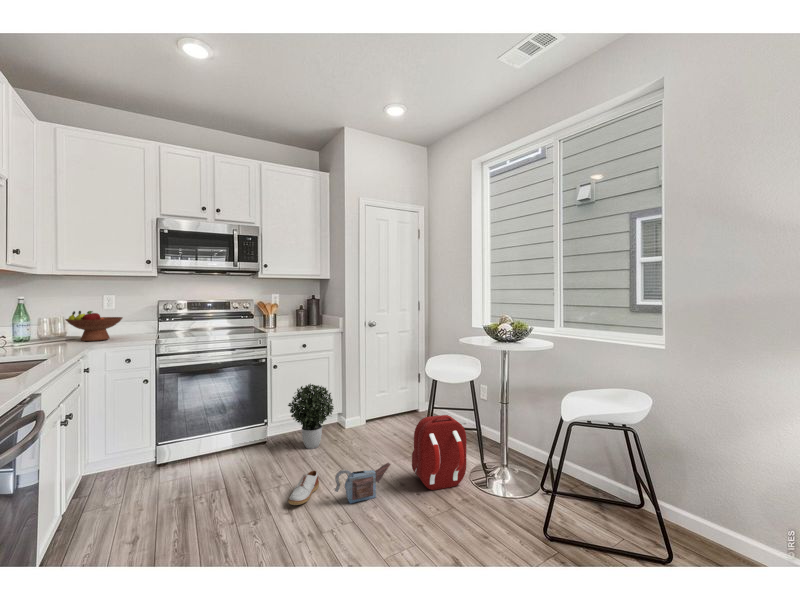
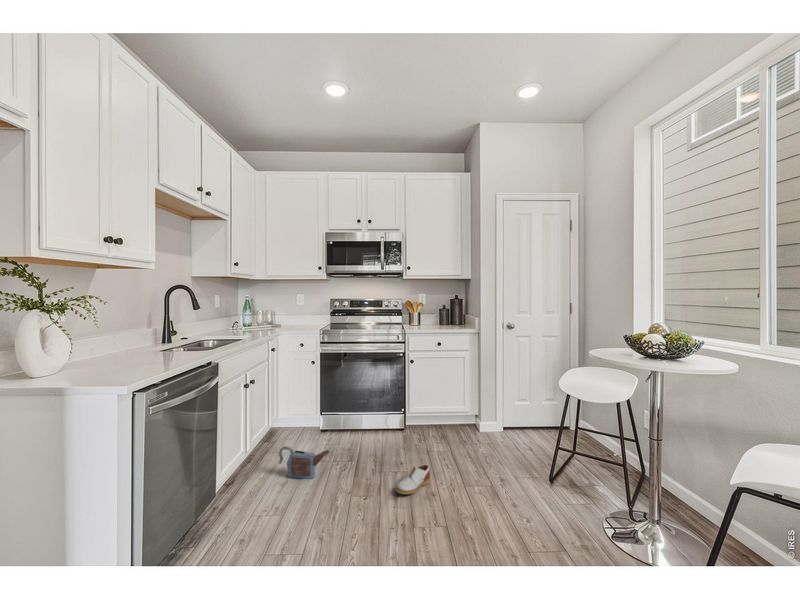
fruit bowl: present [65,311,122,341] -> none [268,305,304,328]
potted plant: present [288,384,334,449] -> none [419,380,463,443]
backpack: present [412,415,467,490] -> none [528,436,597,526]
watering can: present [335,463,390,503] -> present [279,446,329,479]

